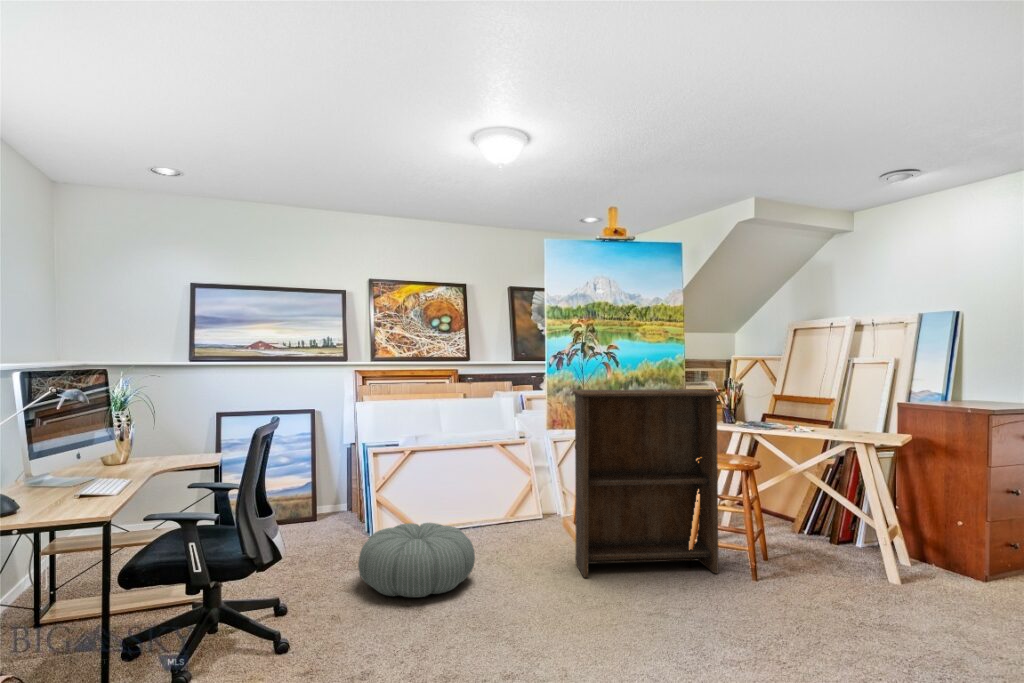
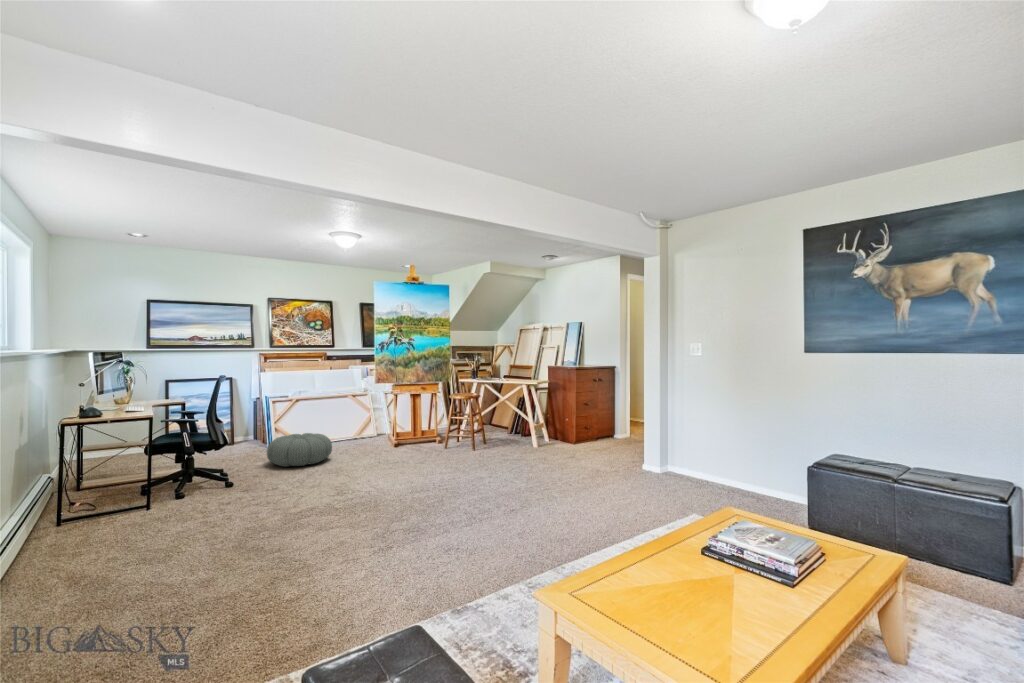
bookshelf: present [572,389,720,577] -> none [387,361,459,454]

